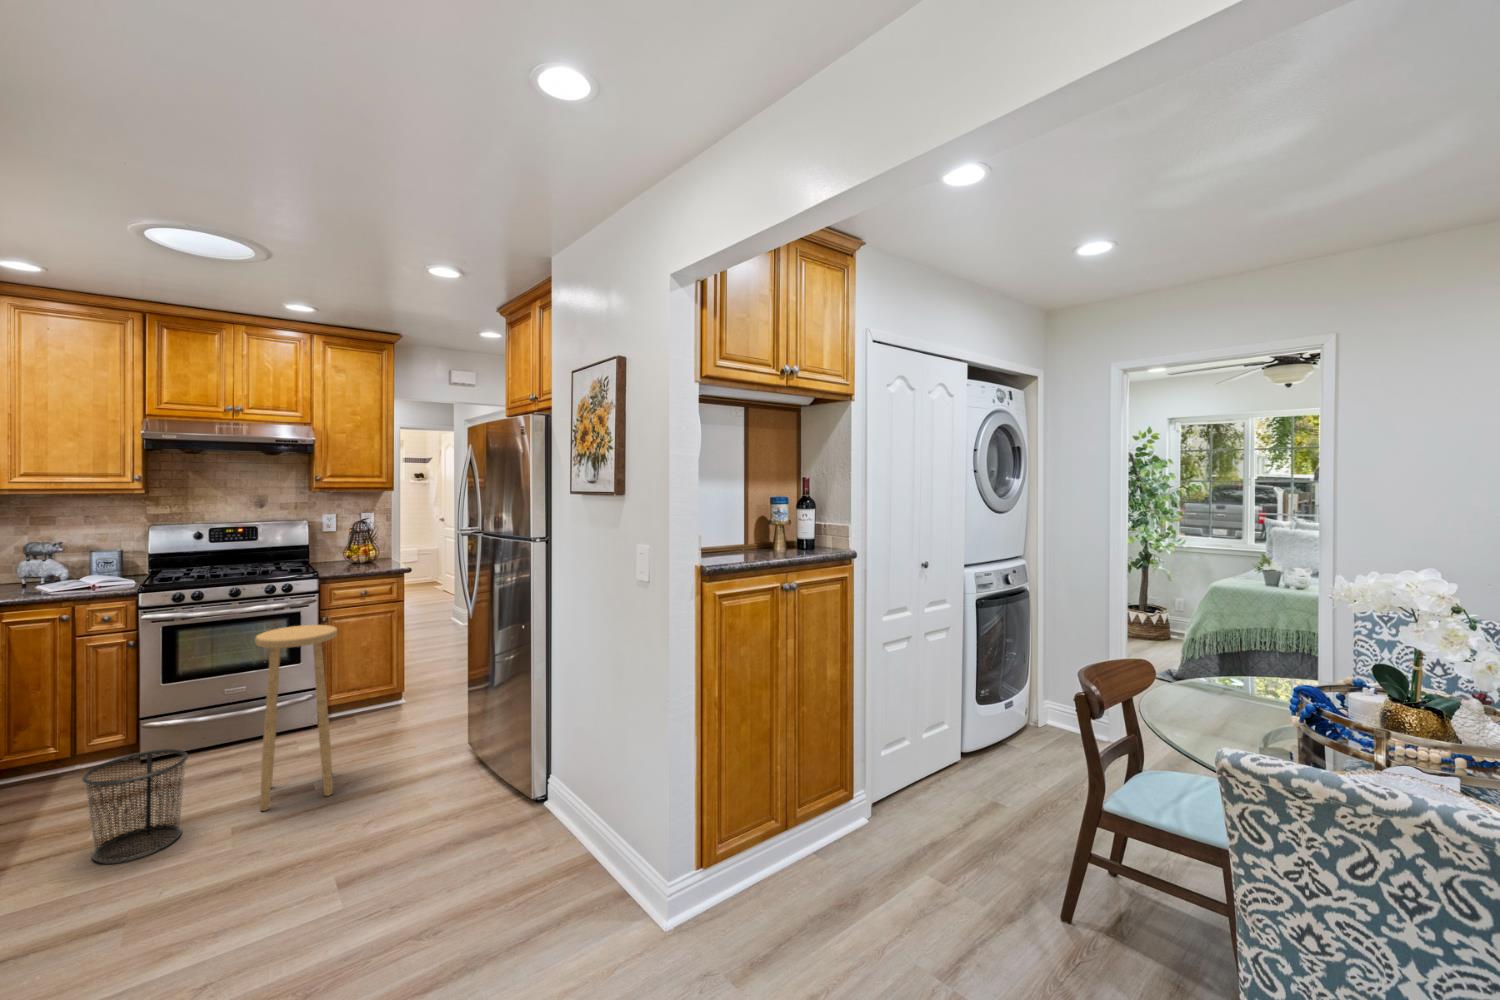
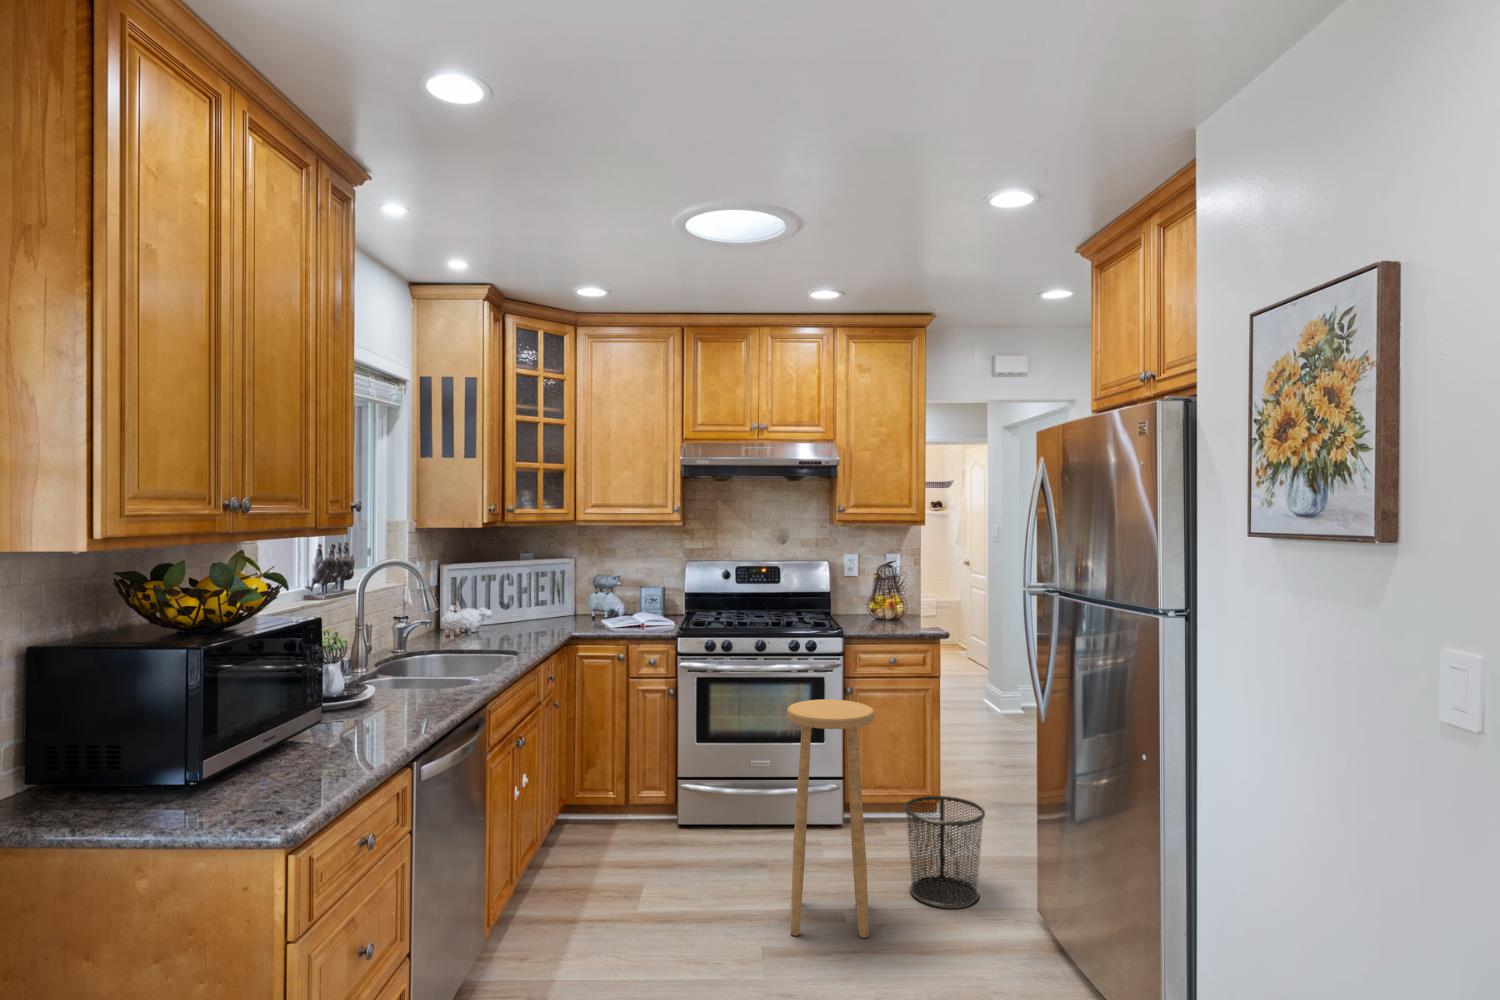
waste bin: present [82,749,188,863] -> present [904,796,985,908]

